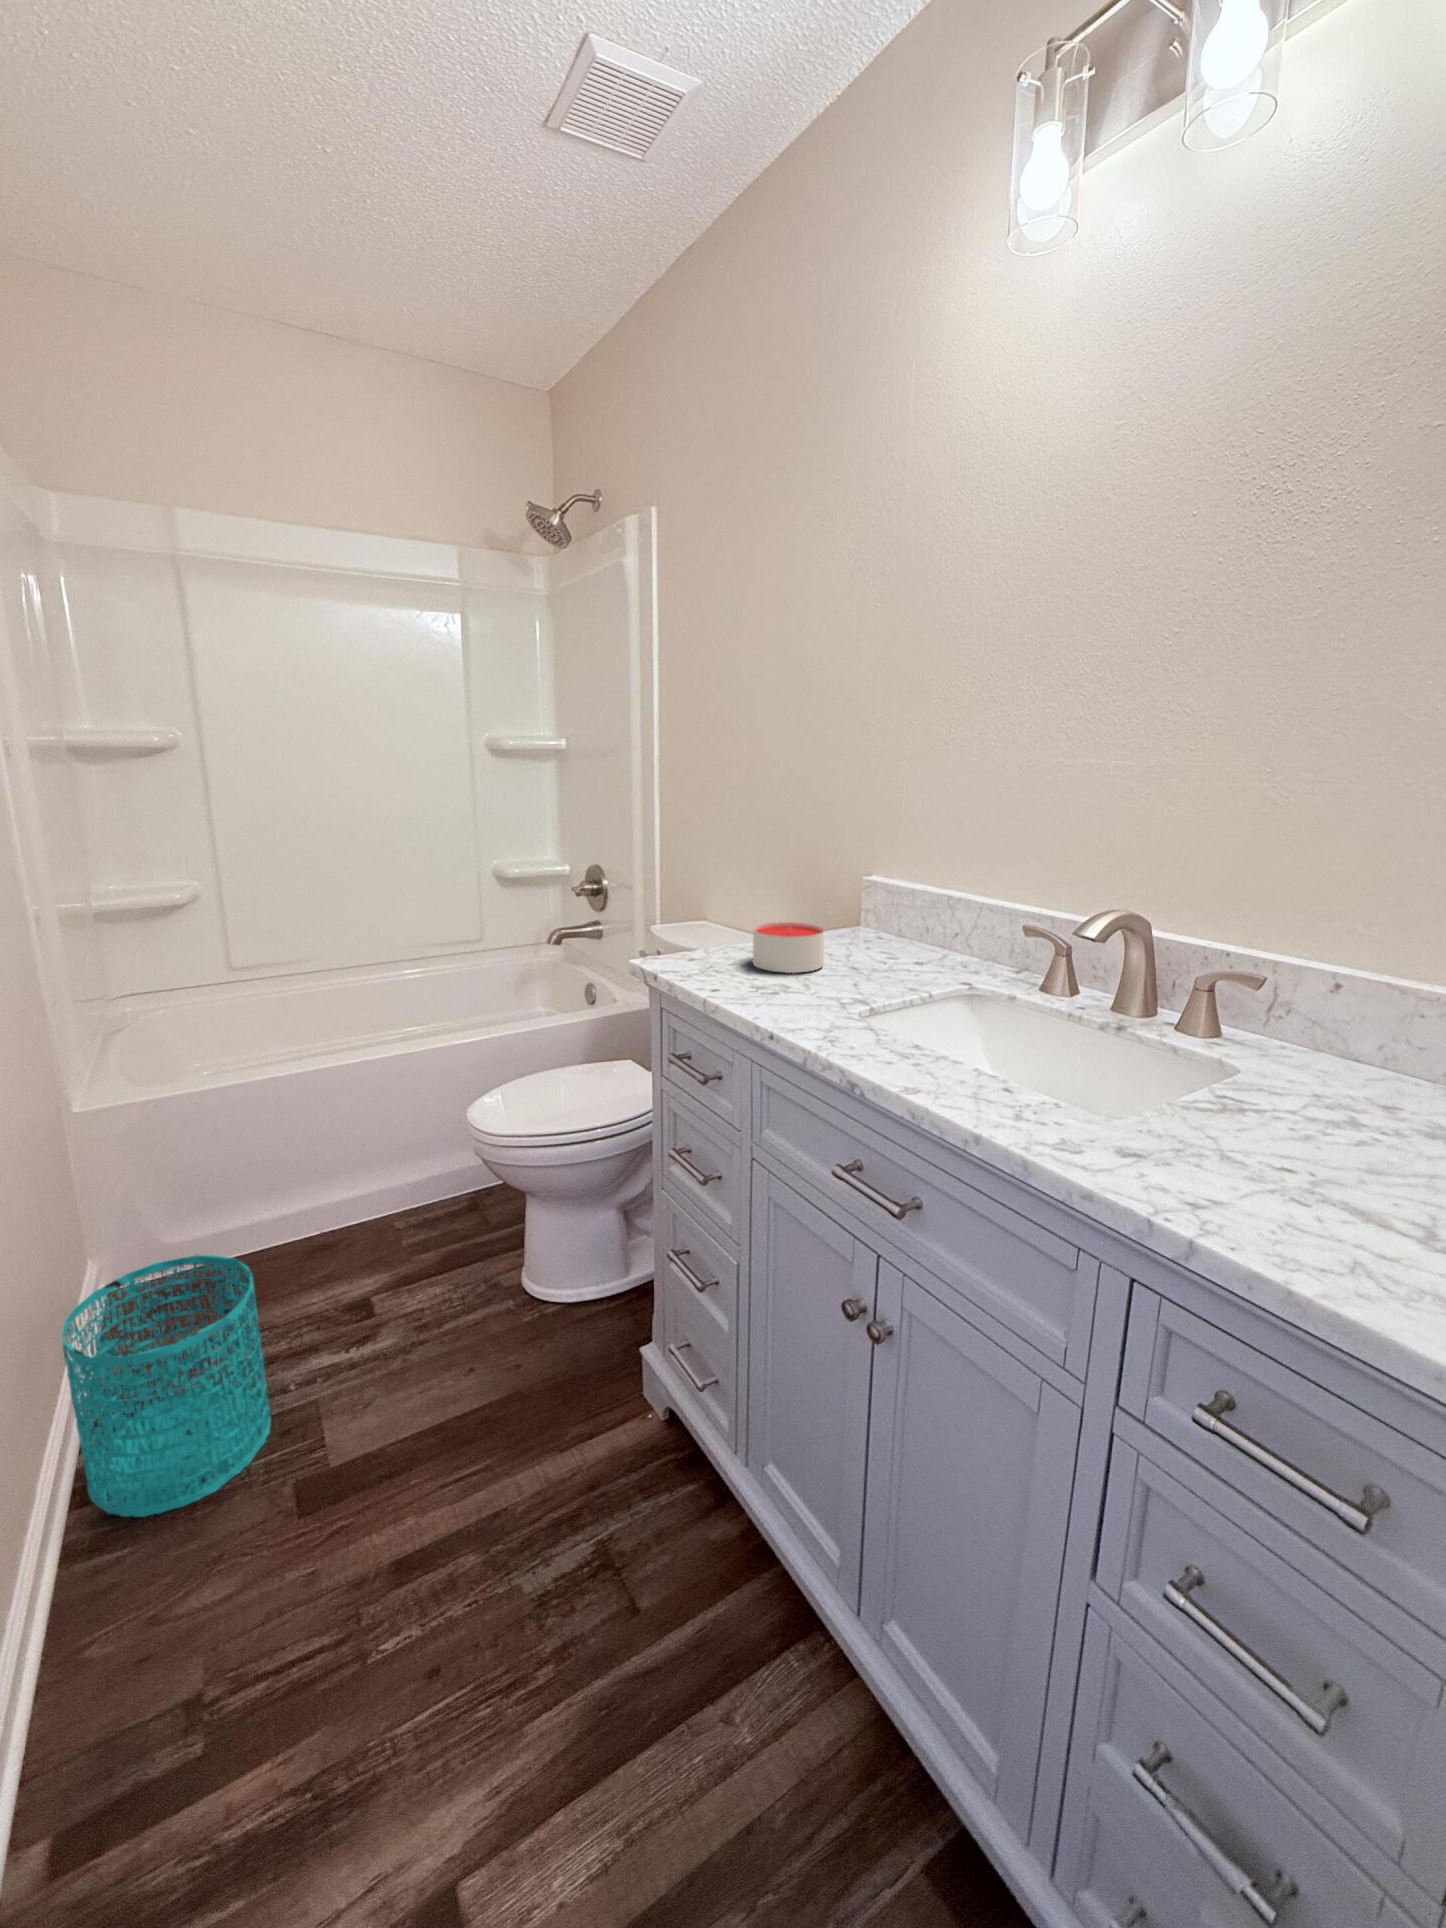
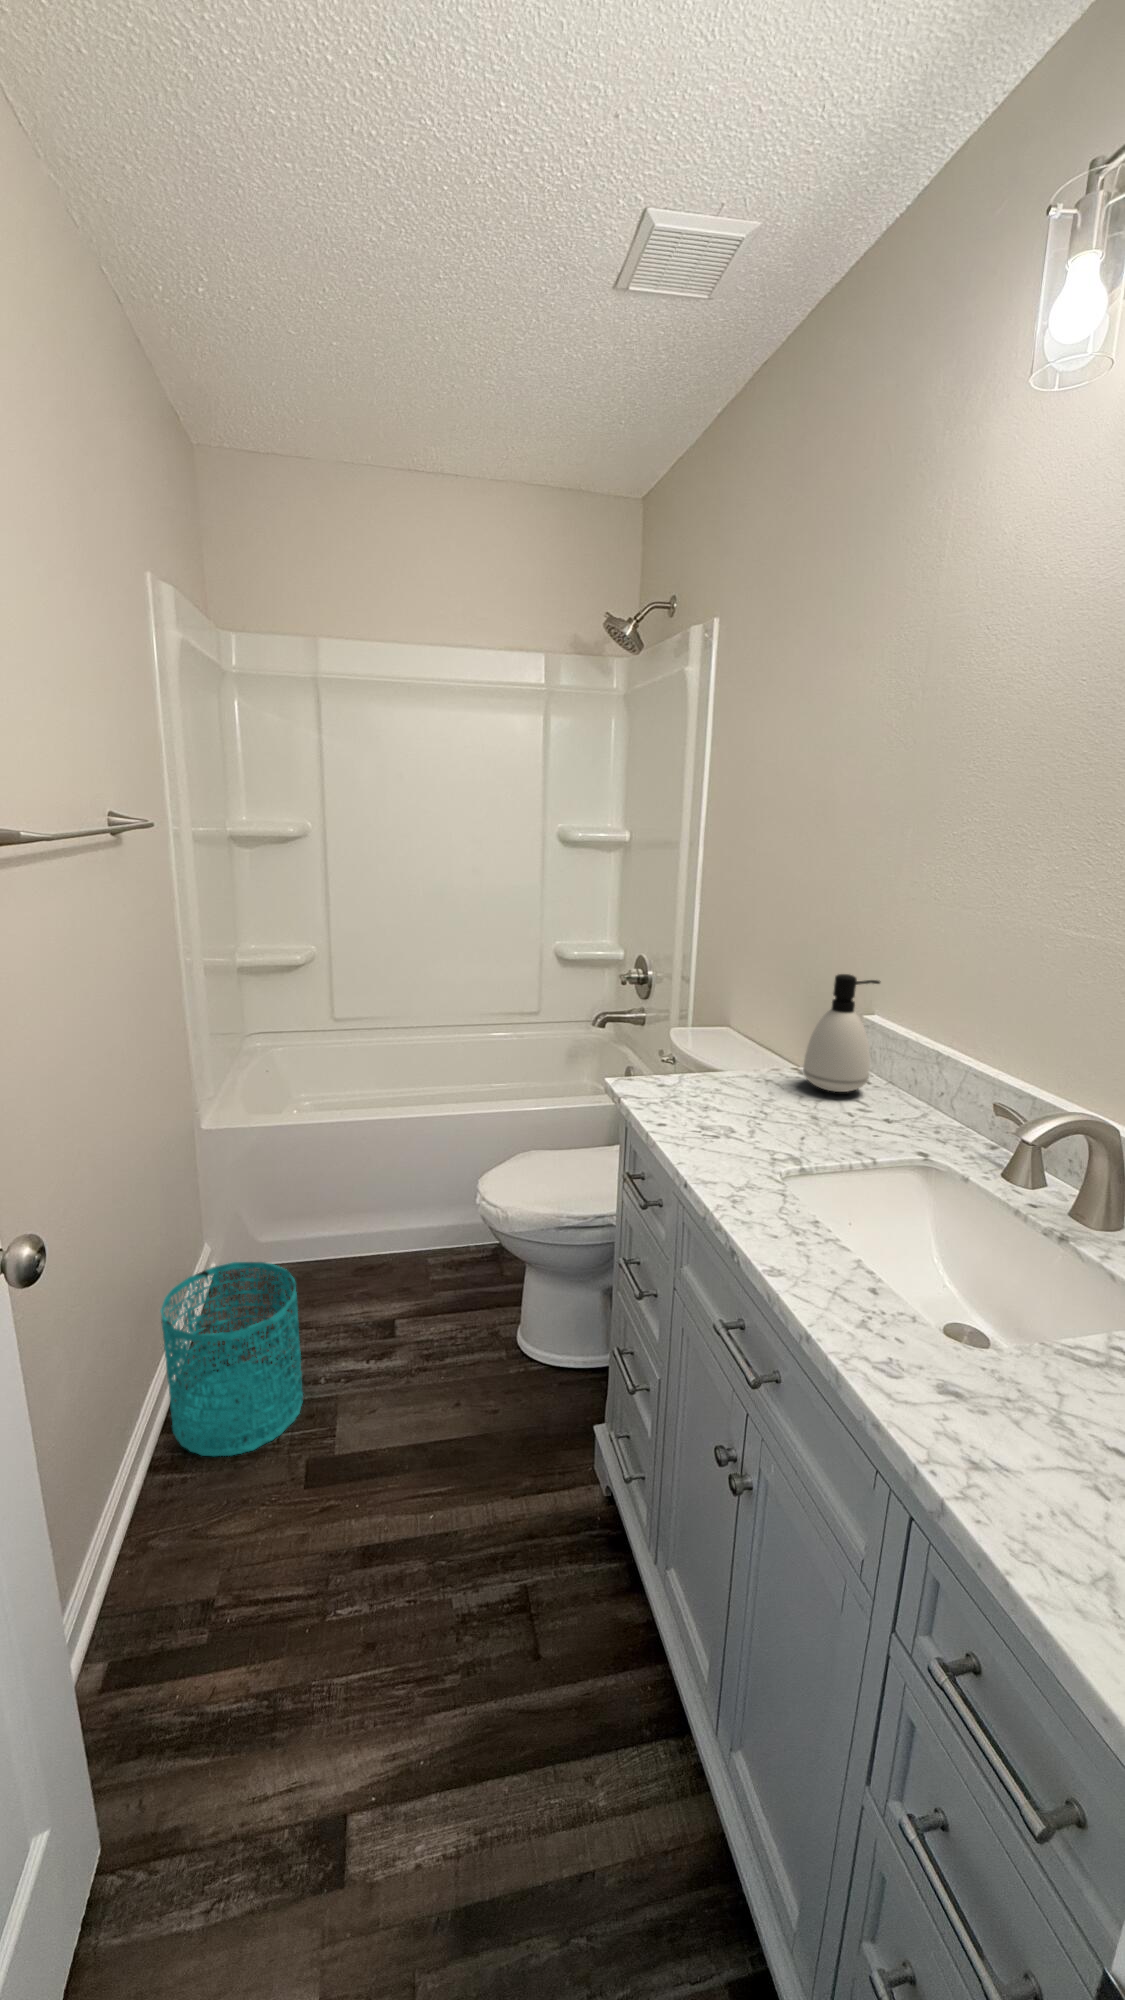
soap dispenser: none [827,828,894,948] -> present [803,974,880,1092]
candle: present [753,922,824,973] -> none [715,1060,787,1114]

